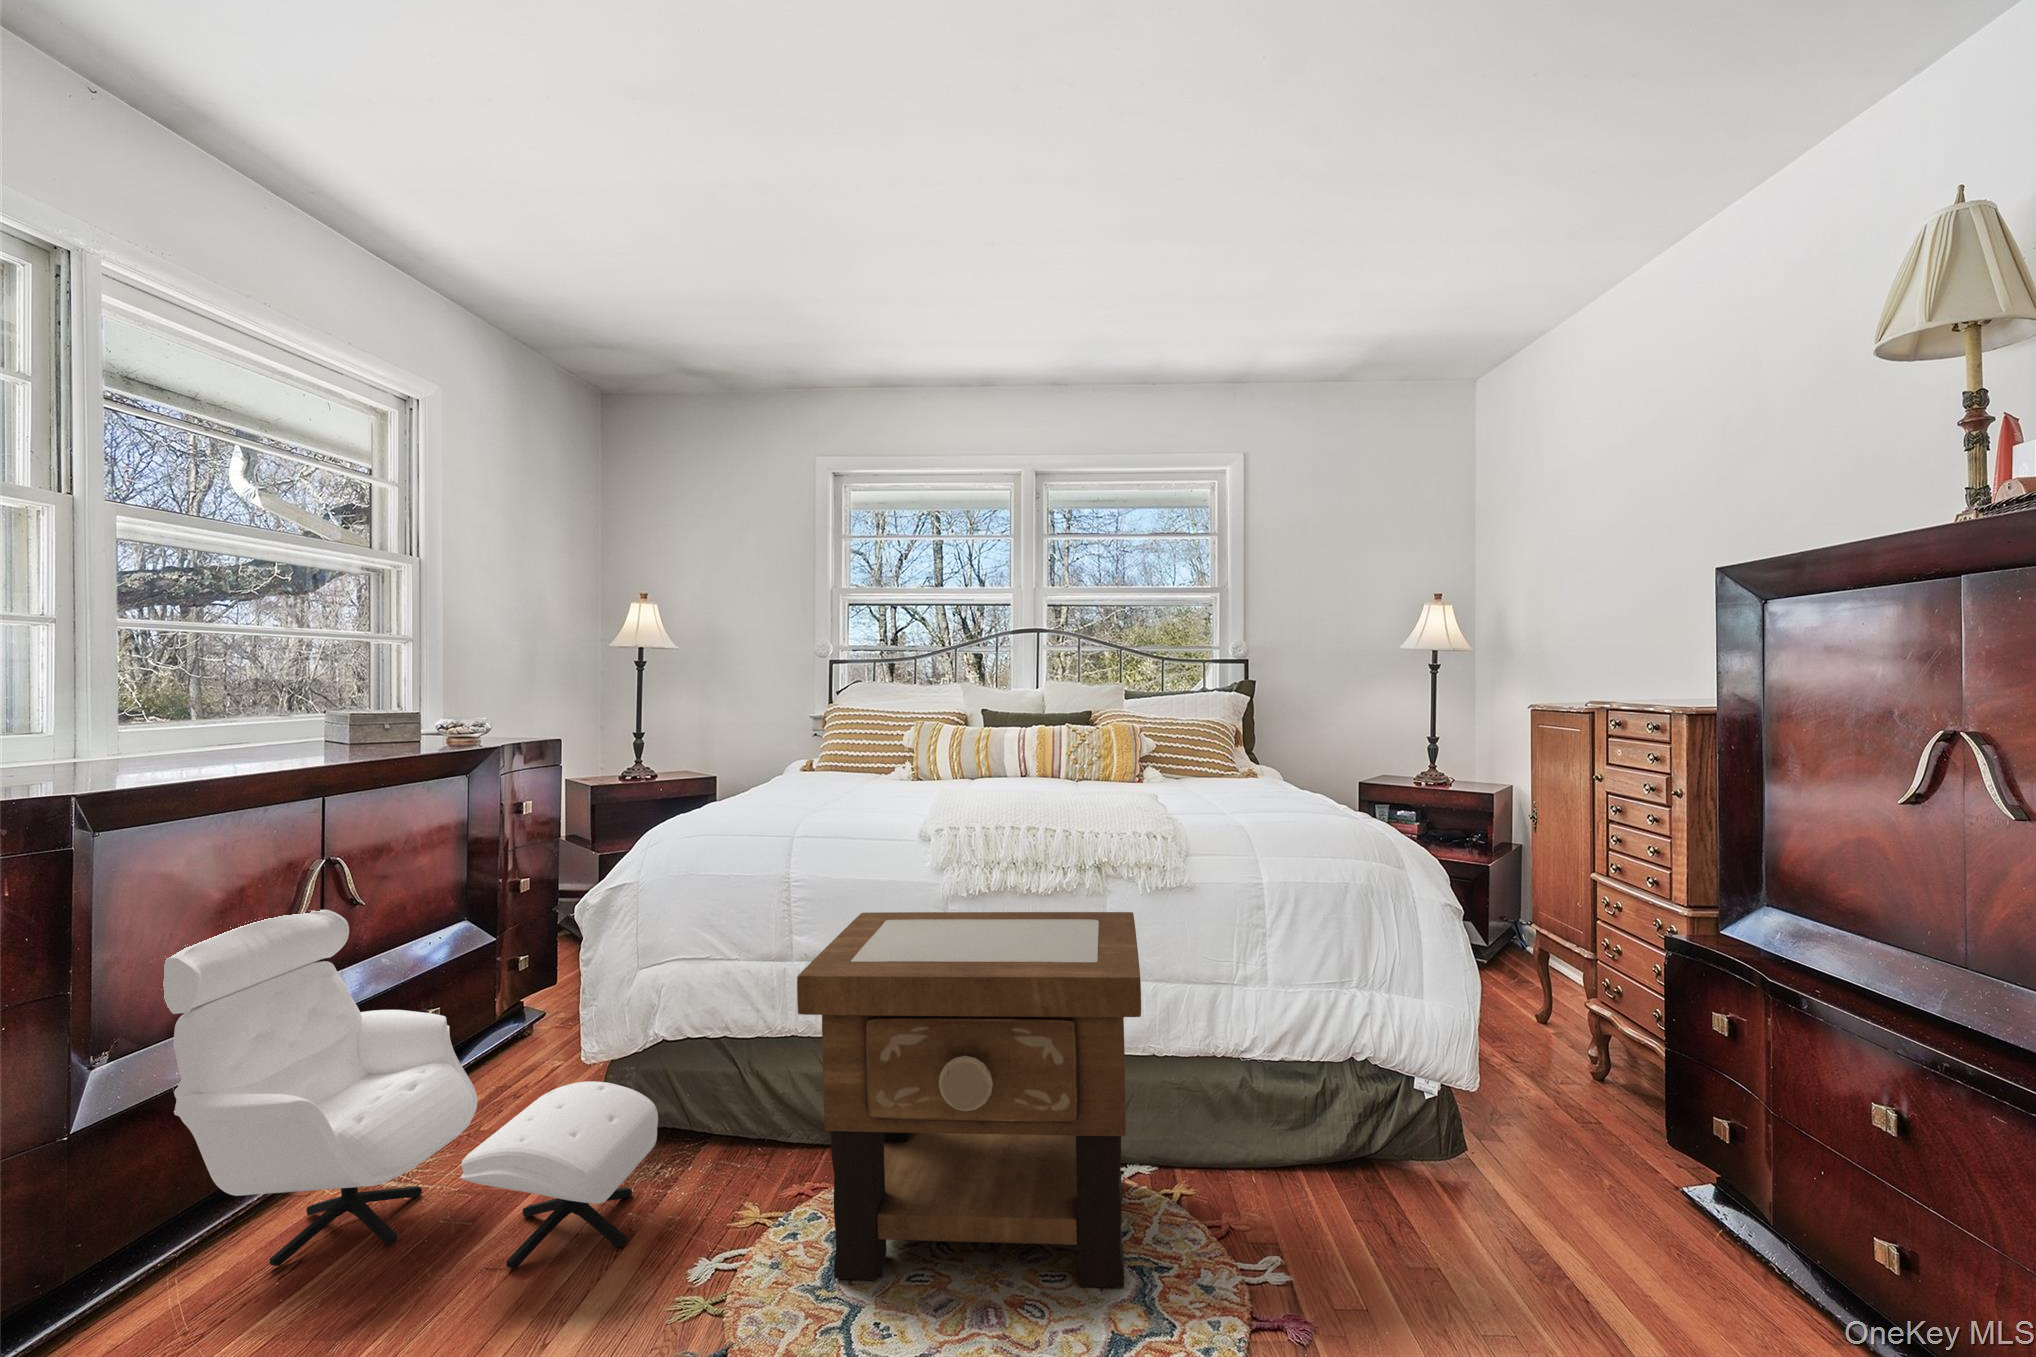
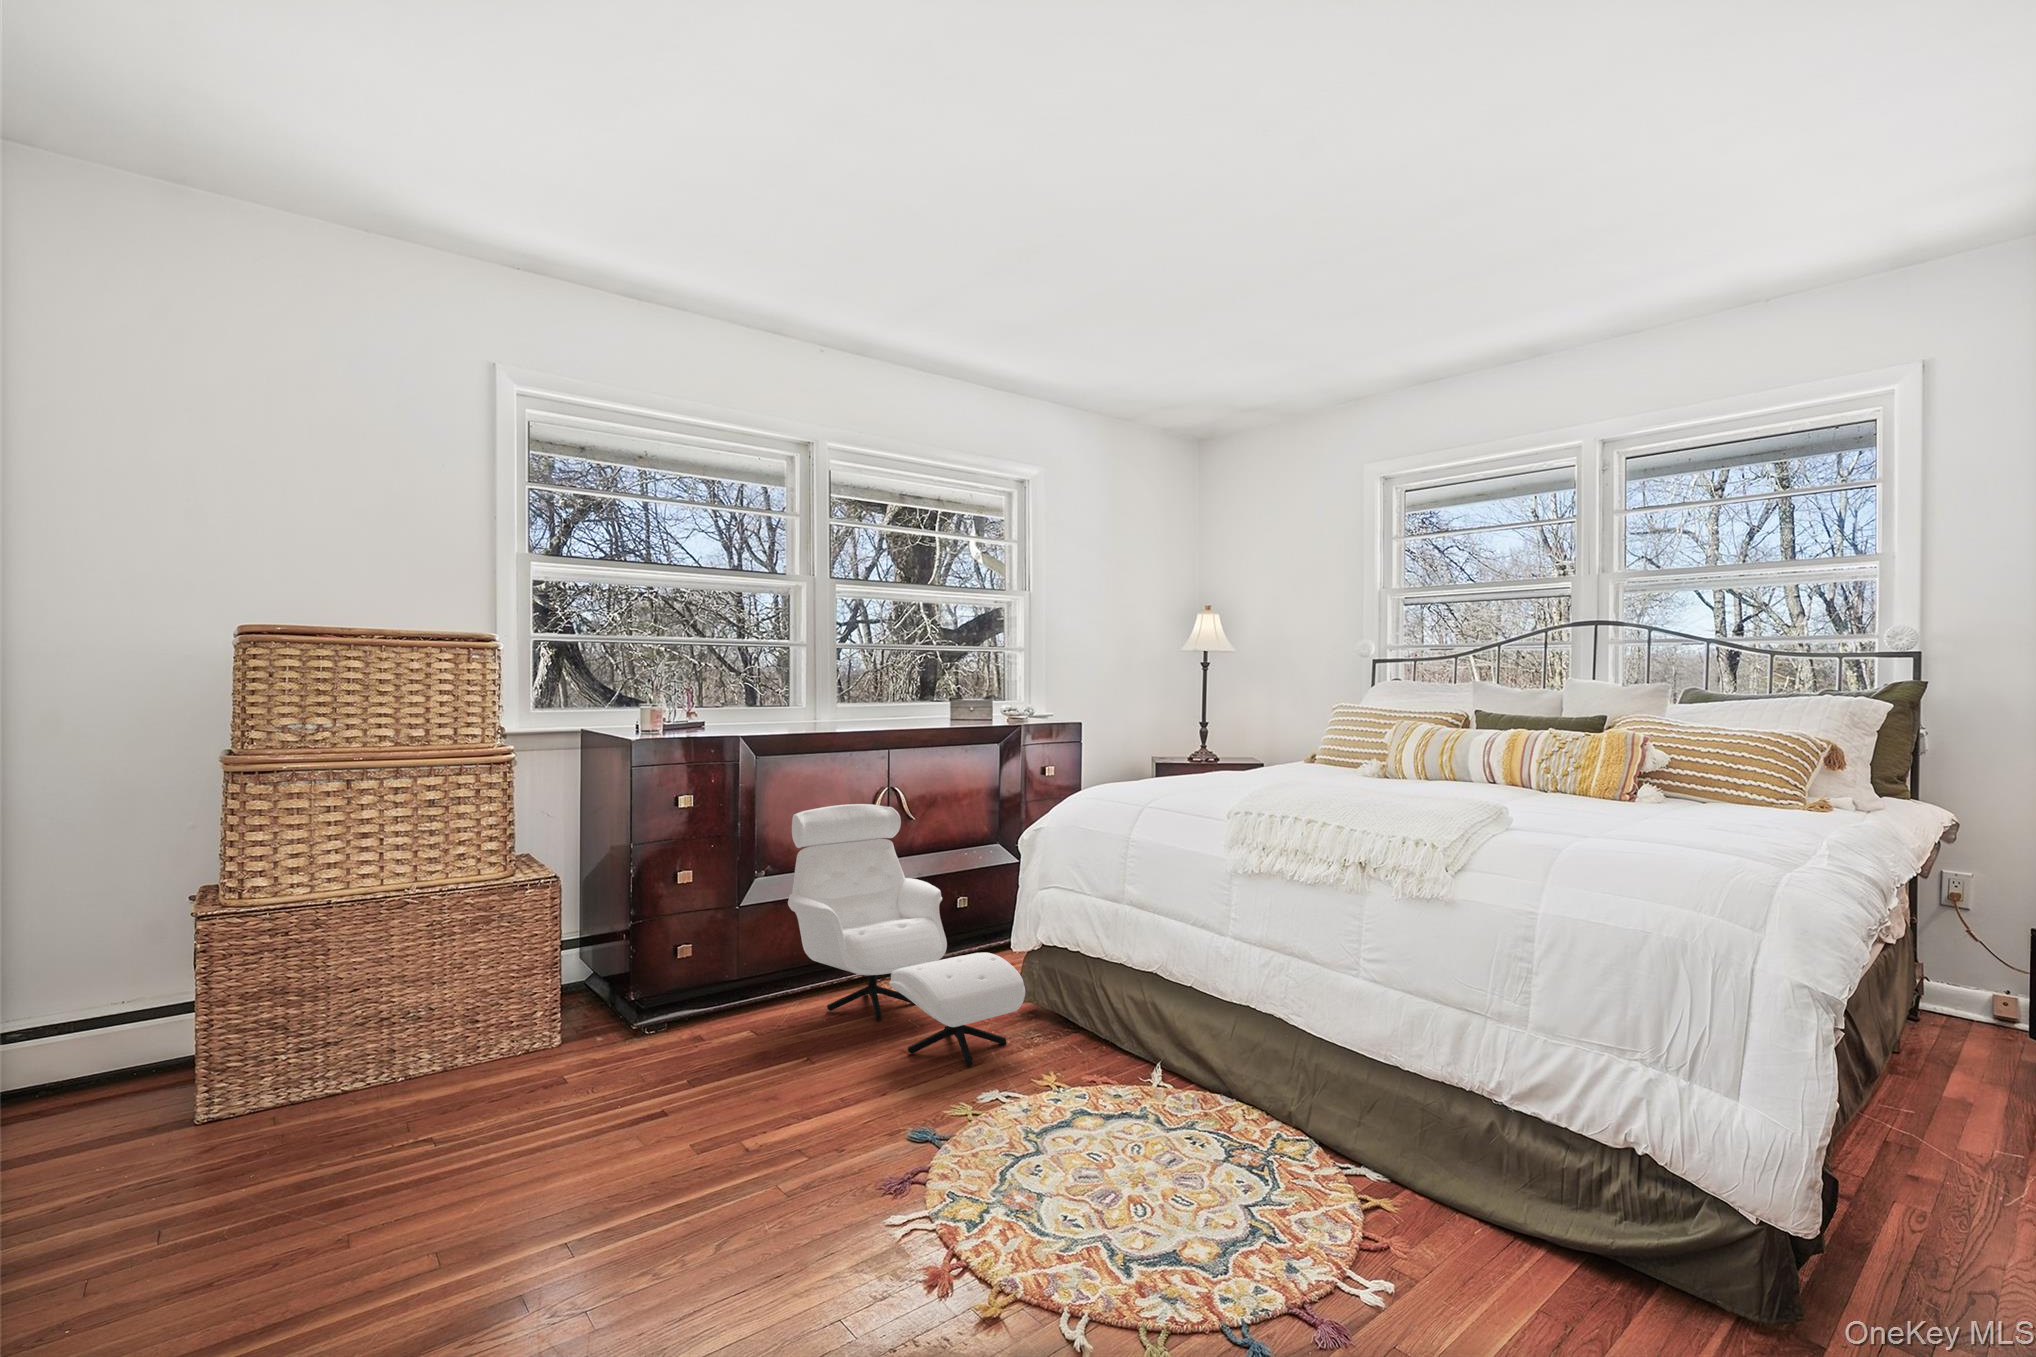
side table: present [797,912,1141,1287] -> none [1024,865,1370,1233]

